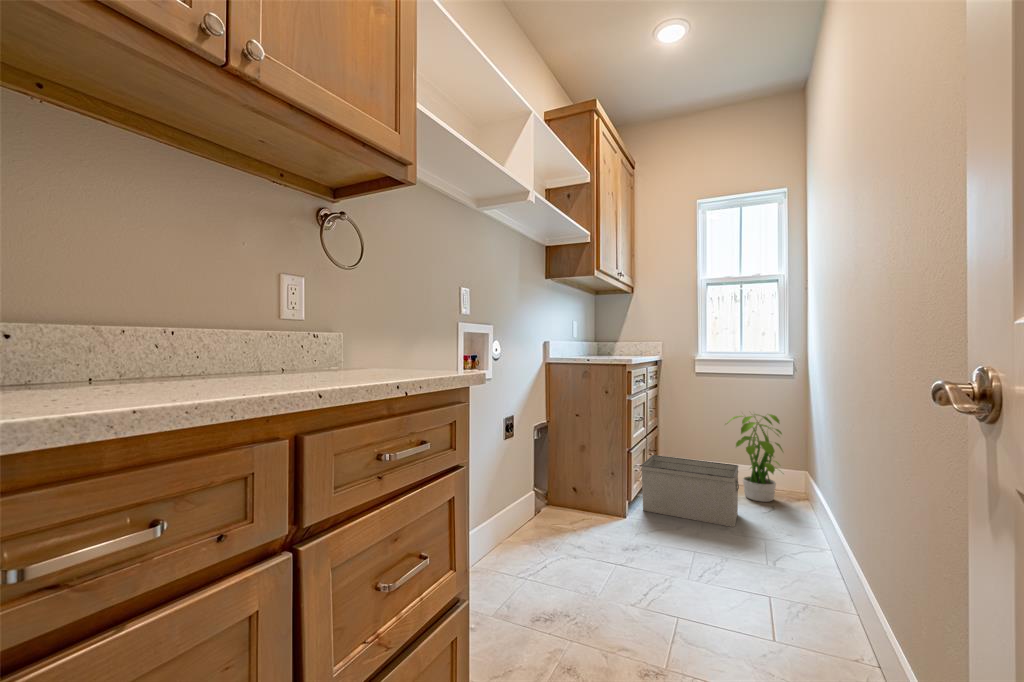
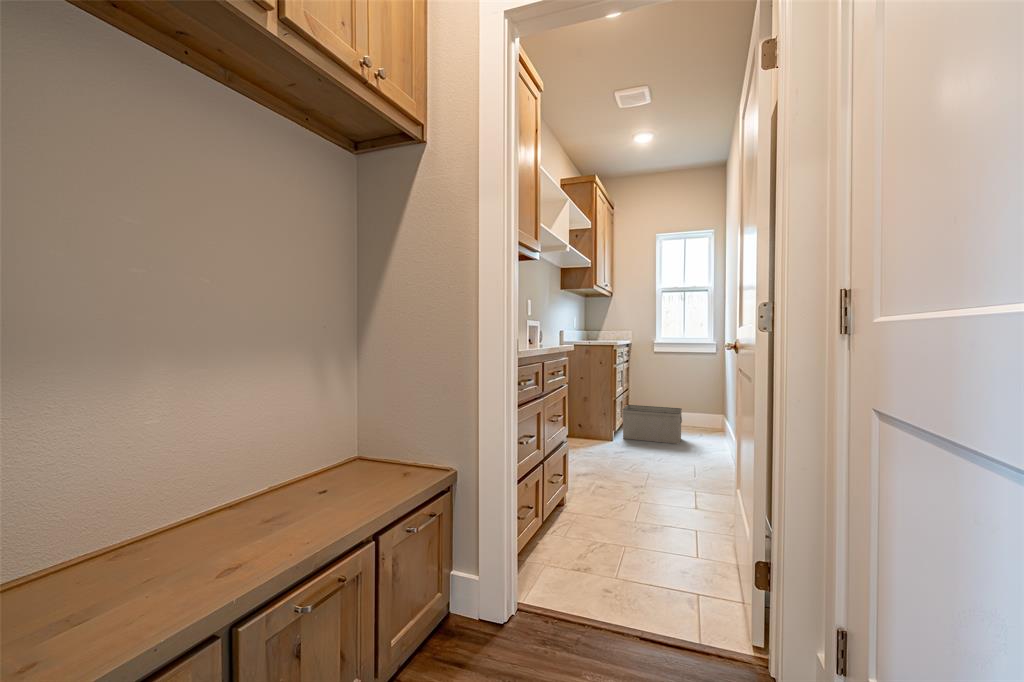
potted plant: present [725,414,783,502] -> none [672,376,710,433]

